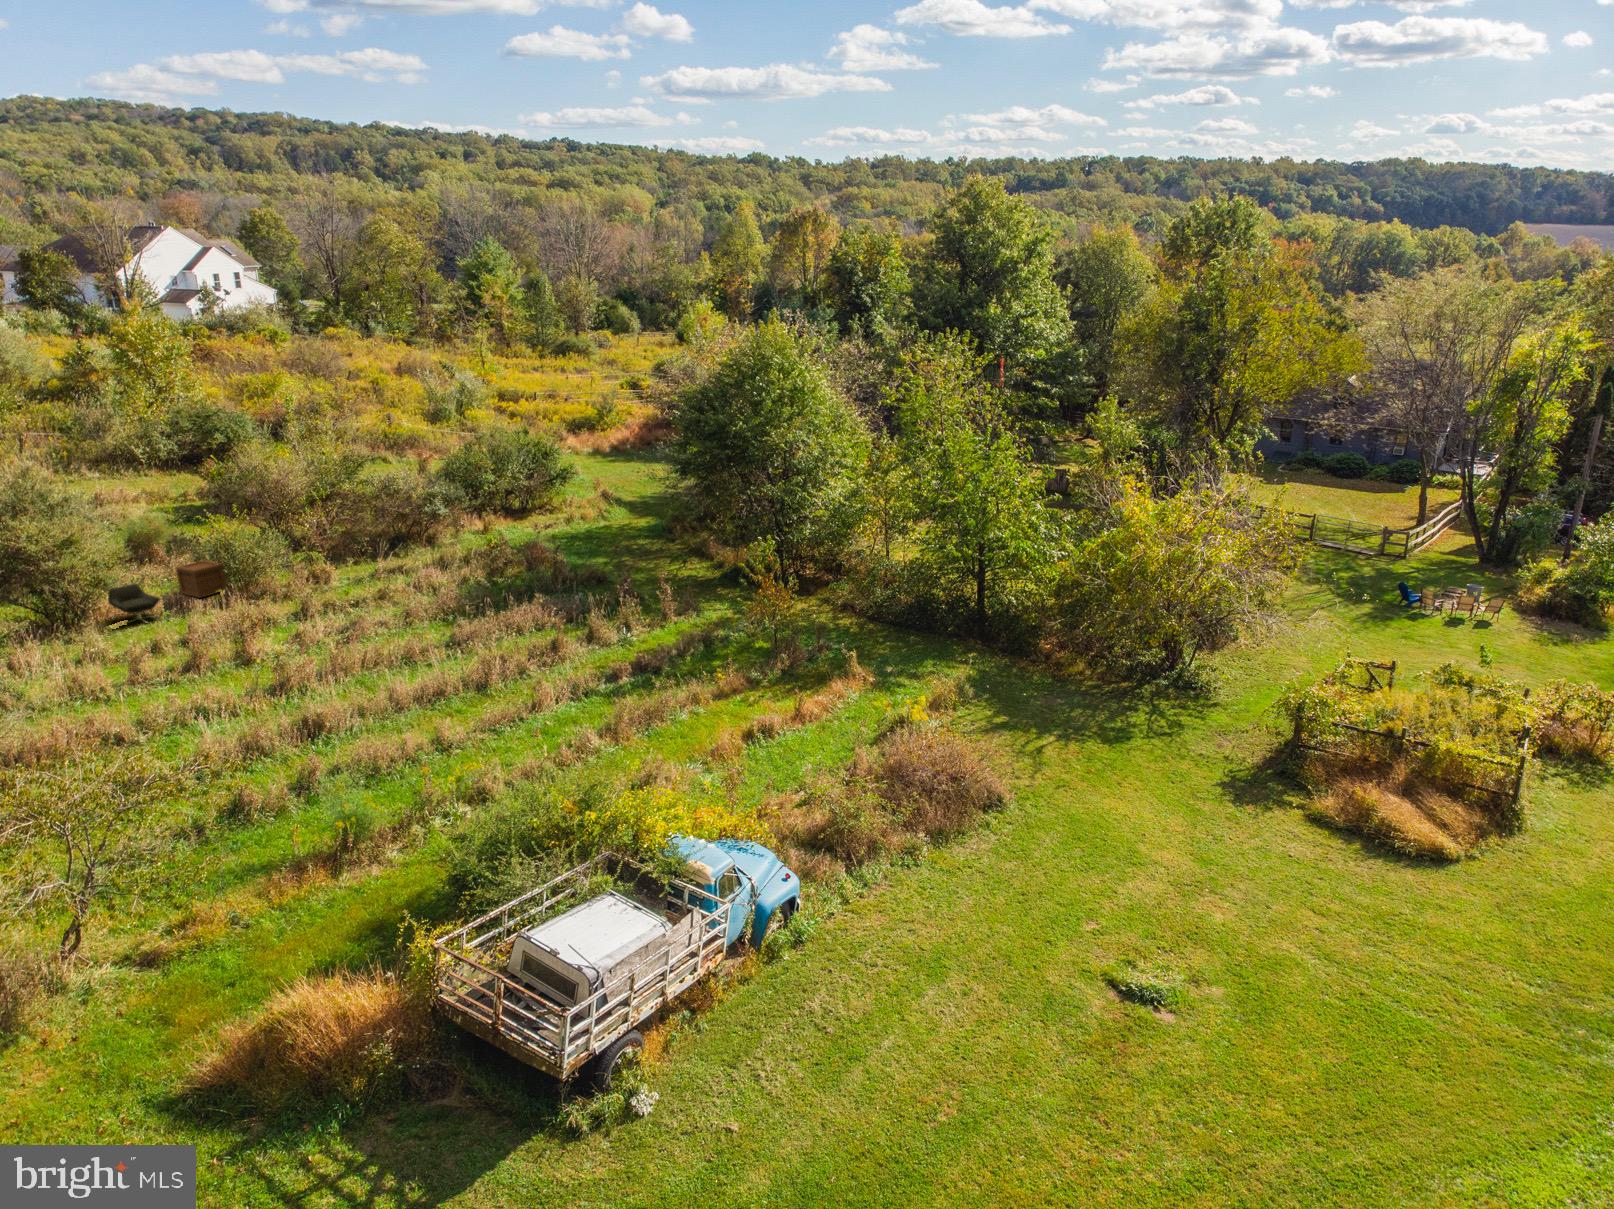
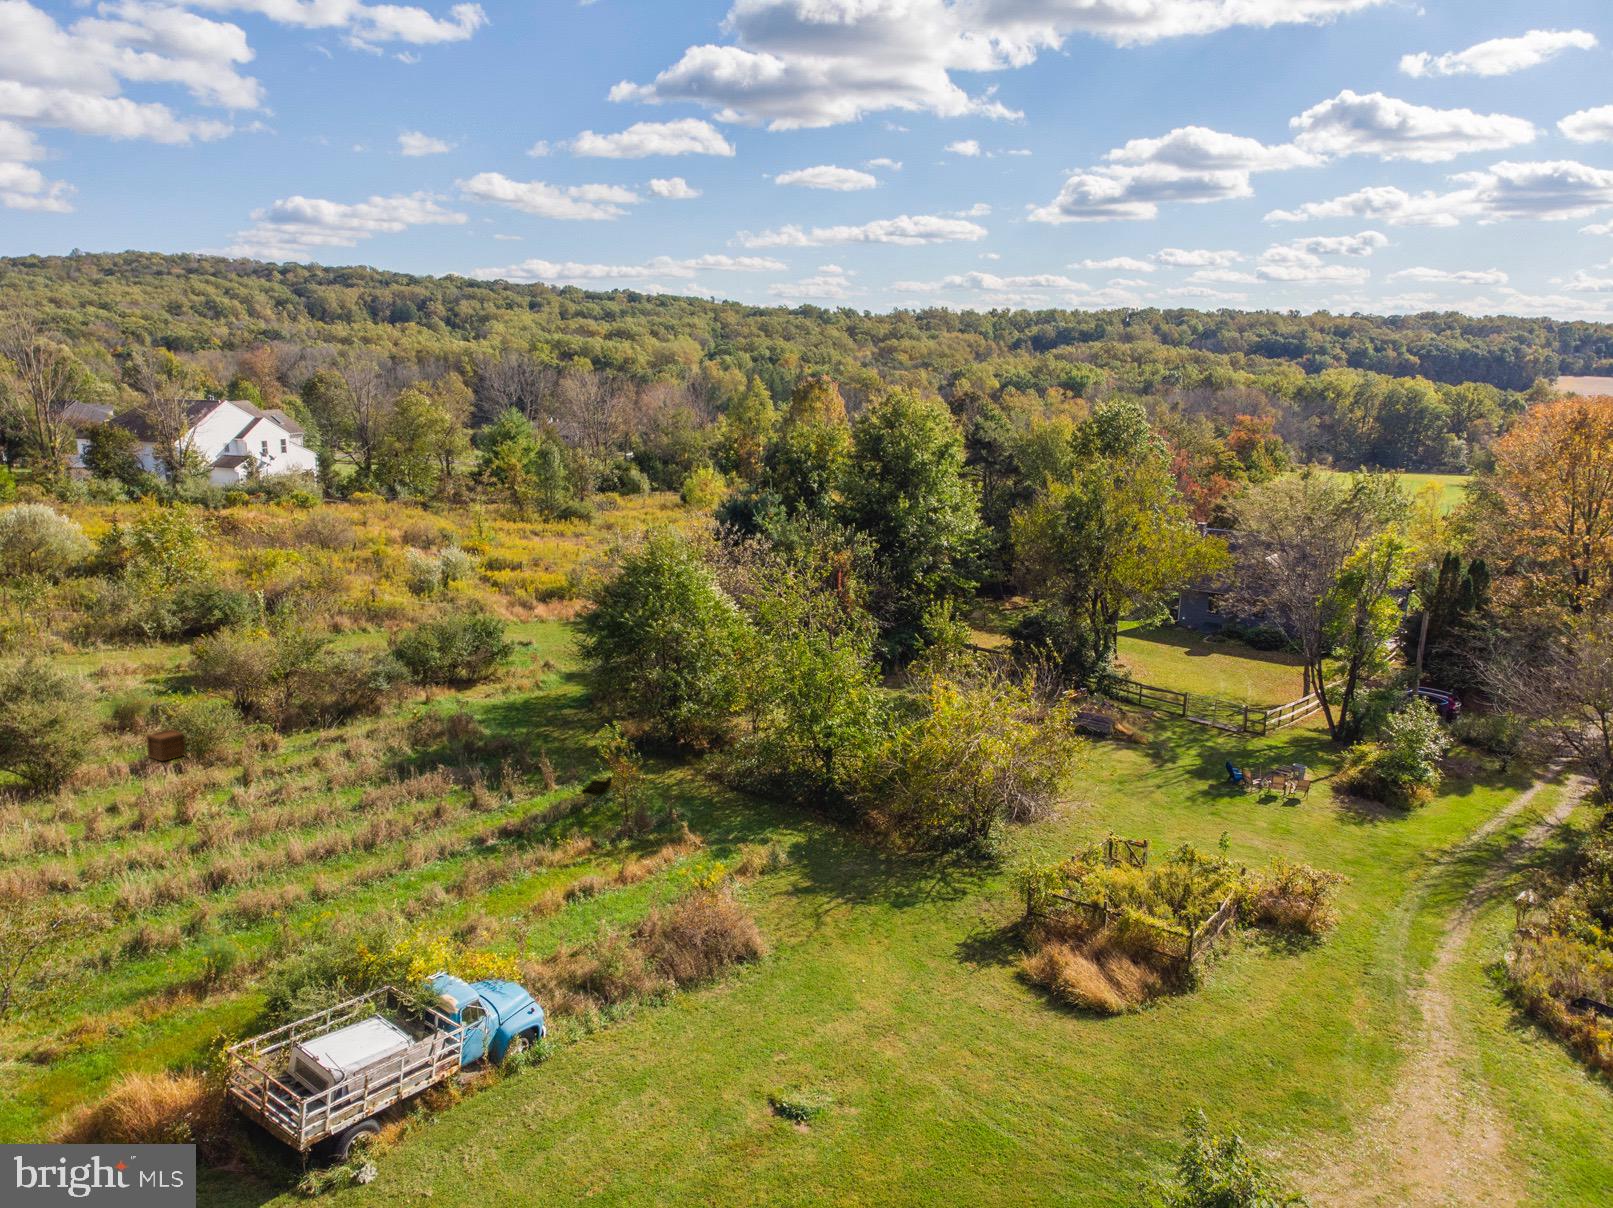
lounge chair: present [108,584,160,622] -> present [582,776,612,801]

